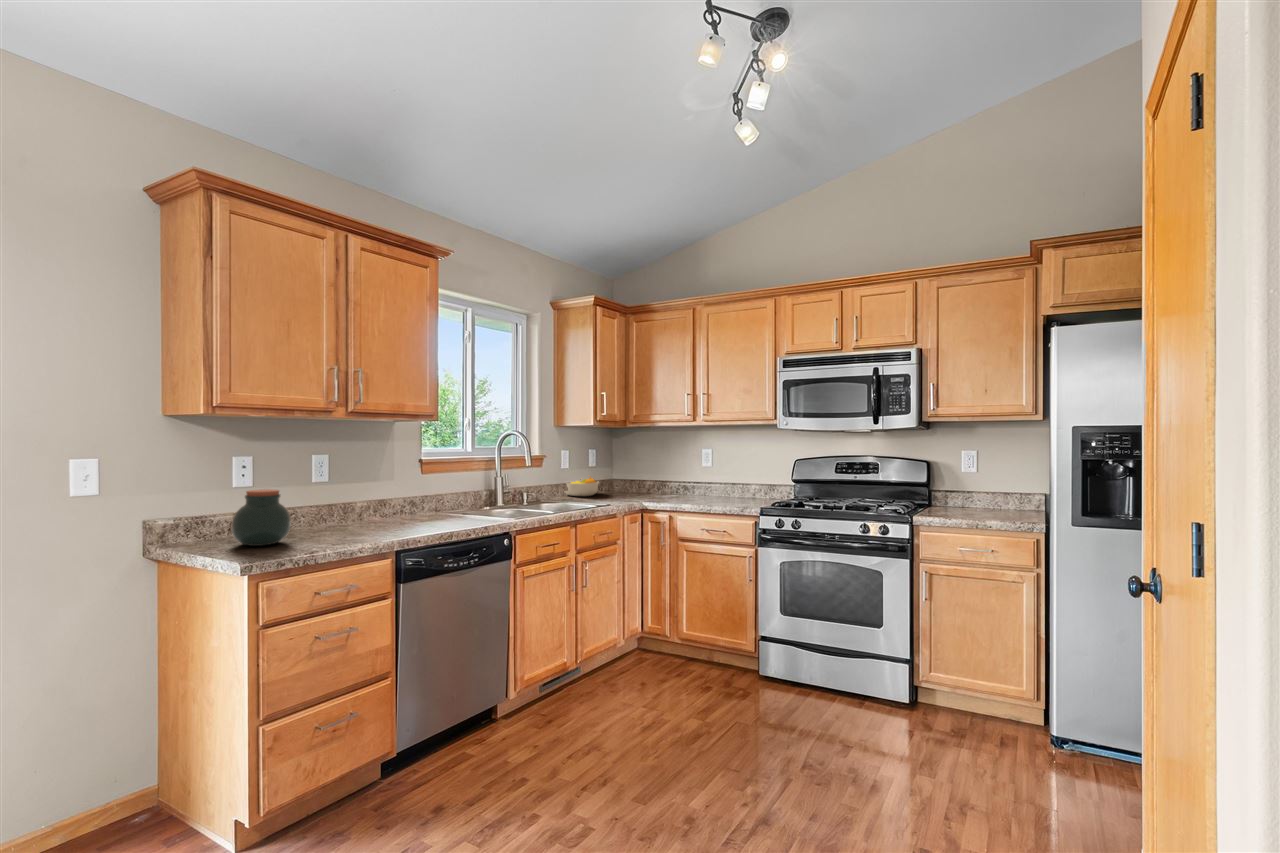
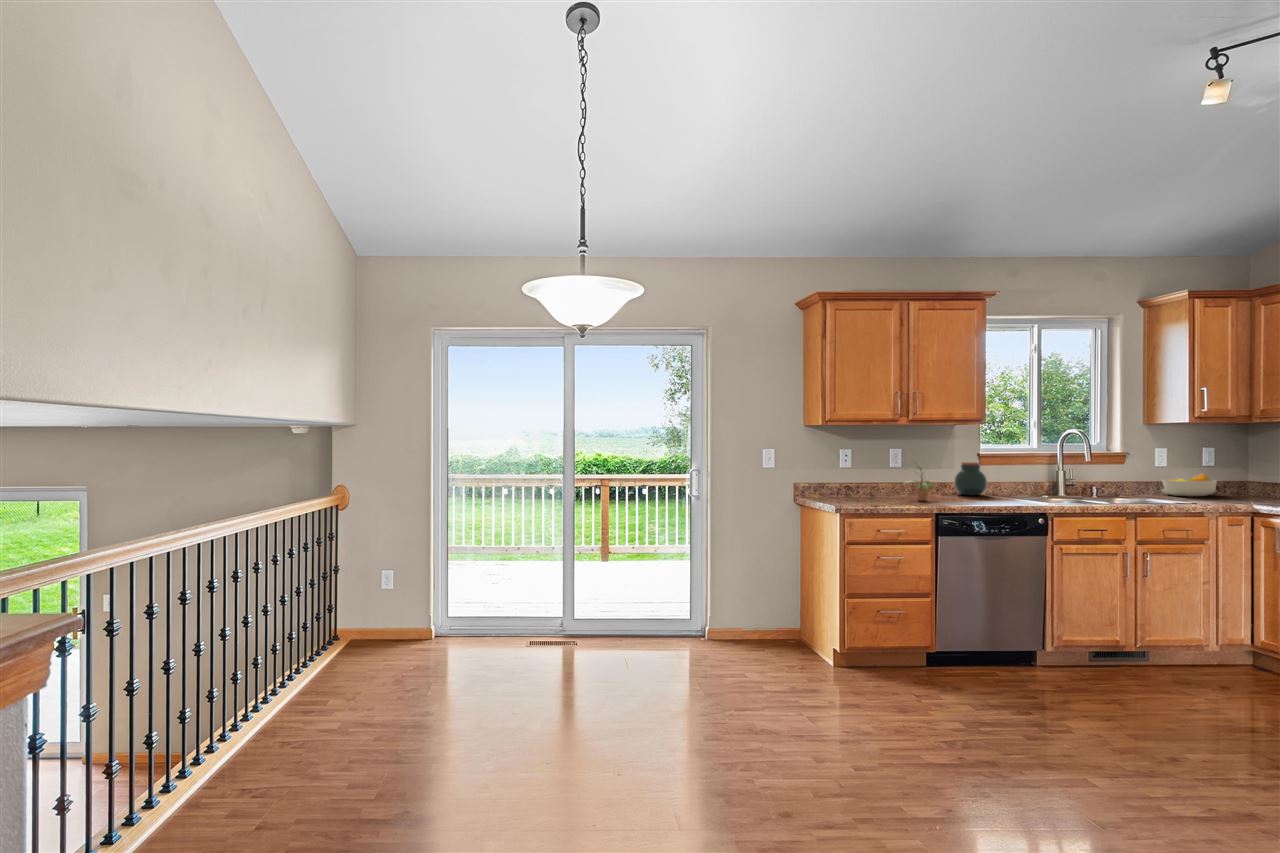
potted plant: none [338,473,391,531] -> present [916,467,934,501]
jar: present [232,489,291,546] -> present [954,462,987,495]

